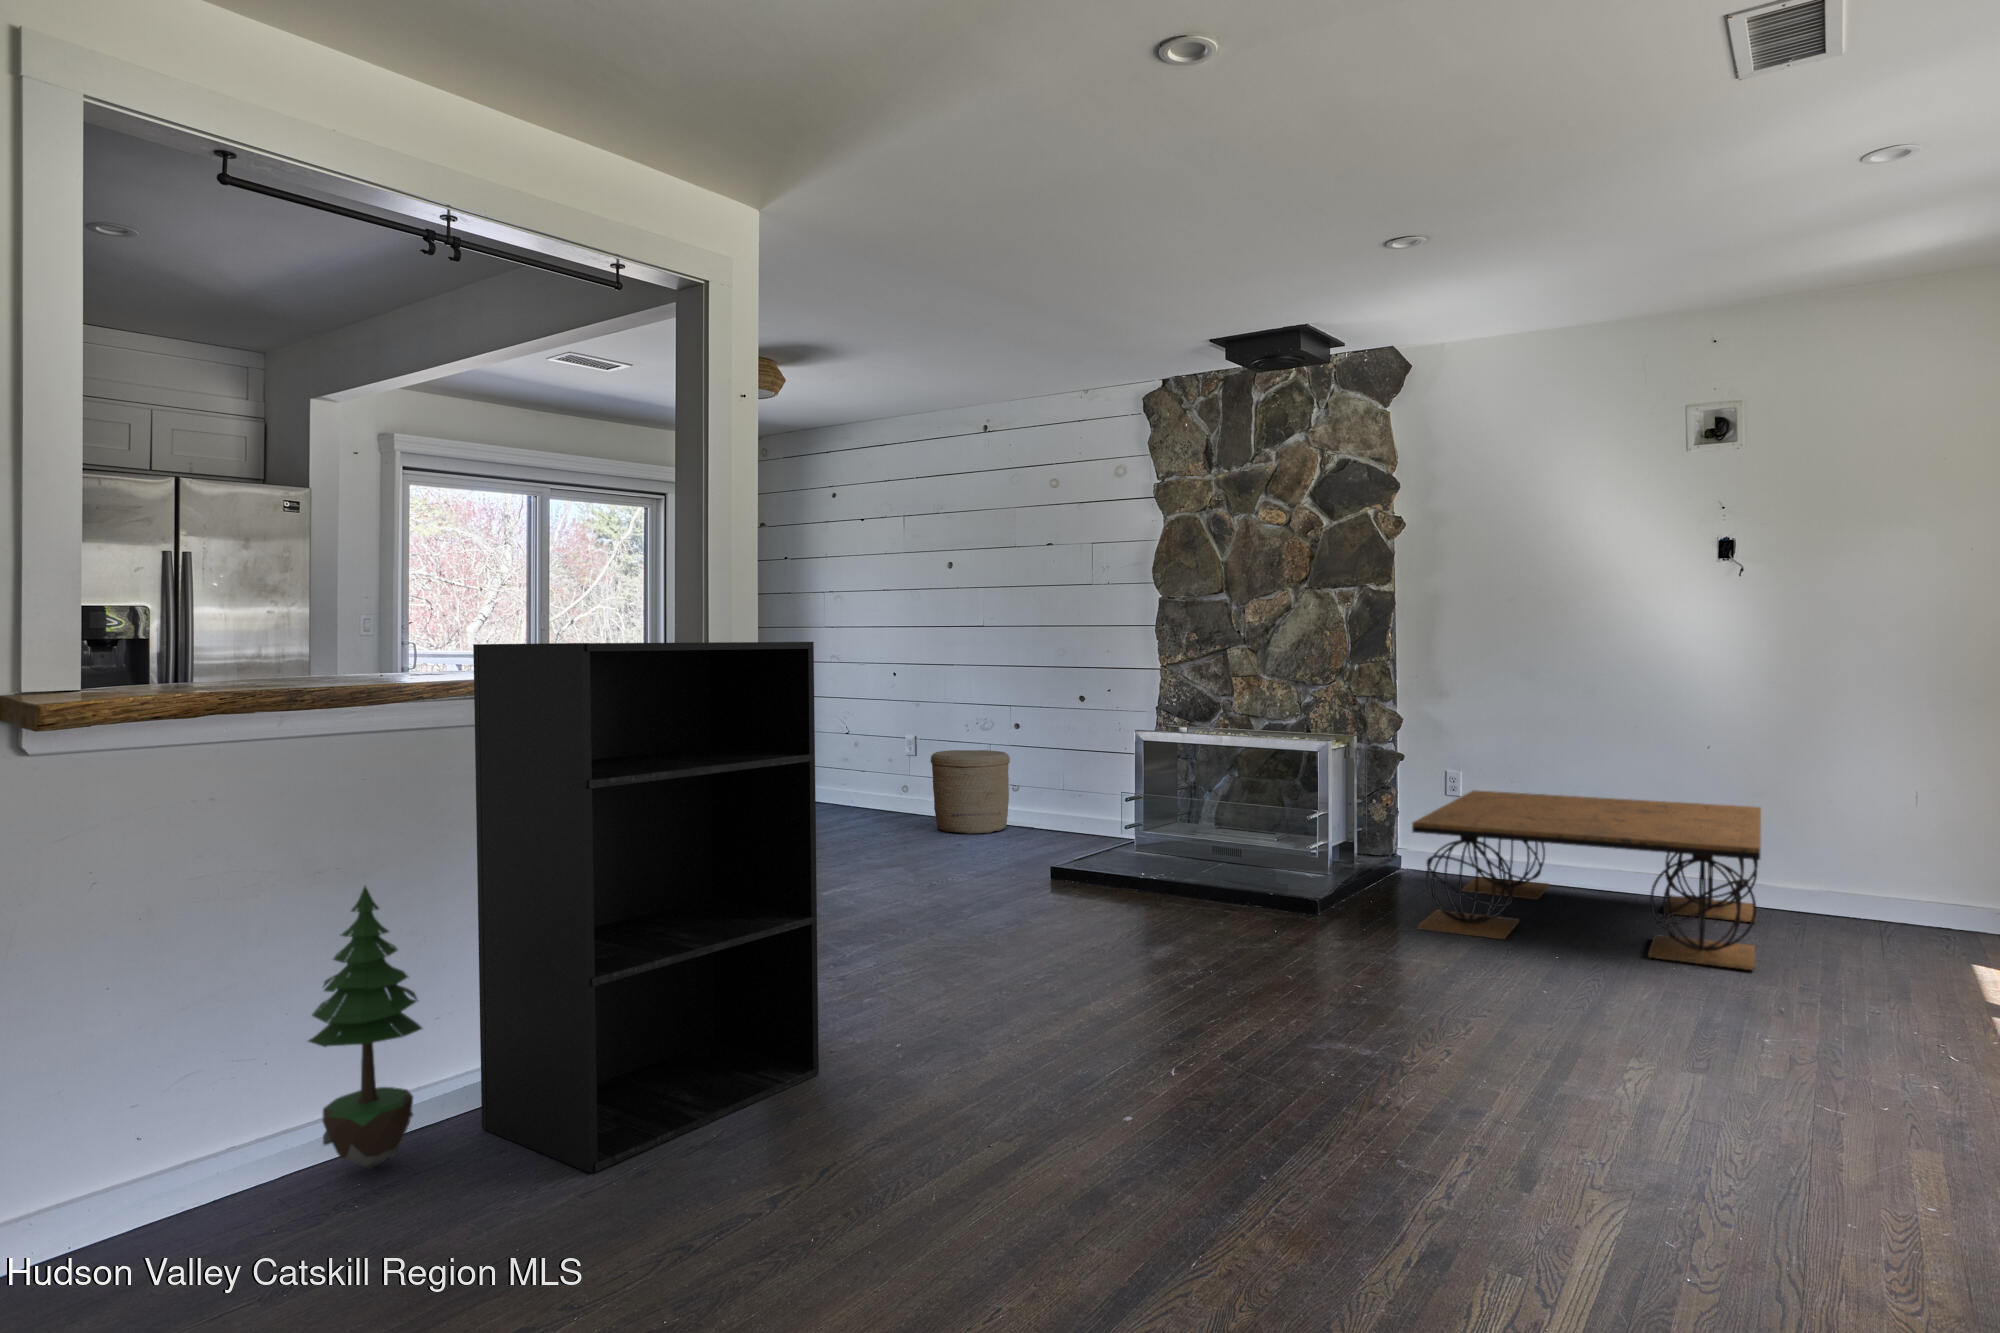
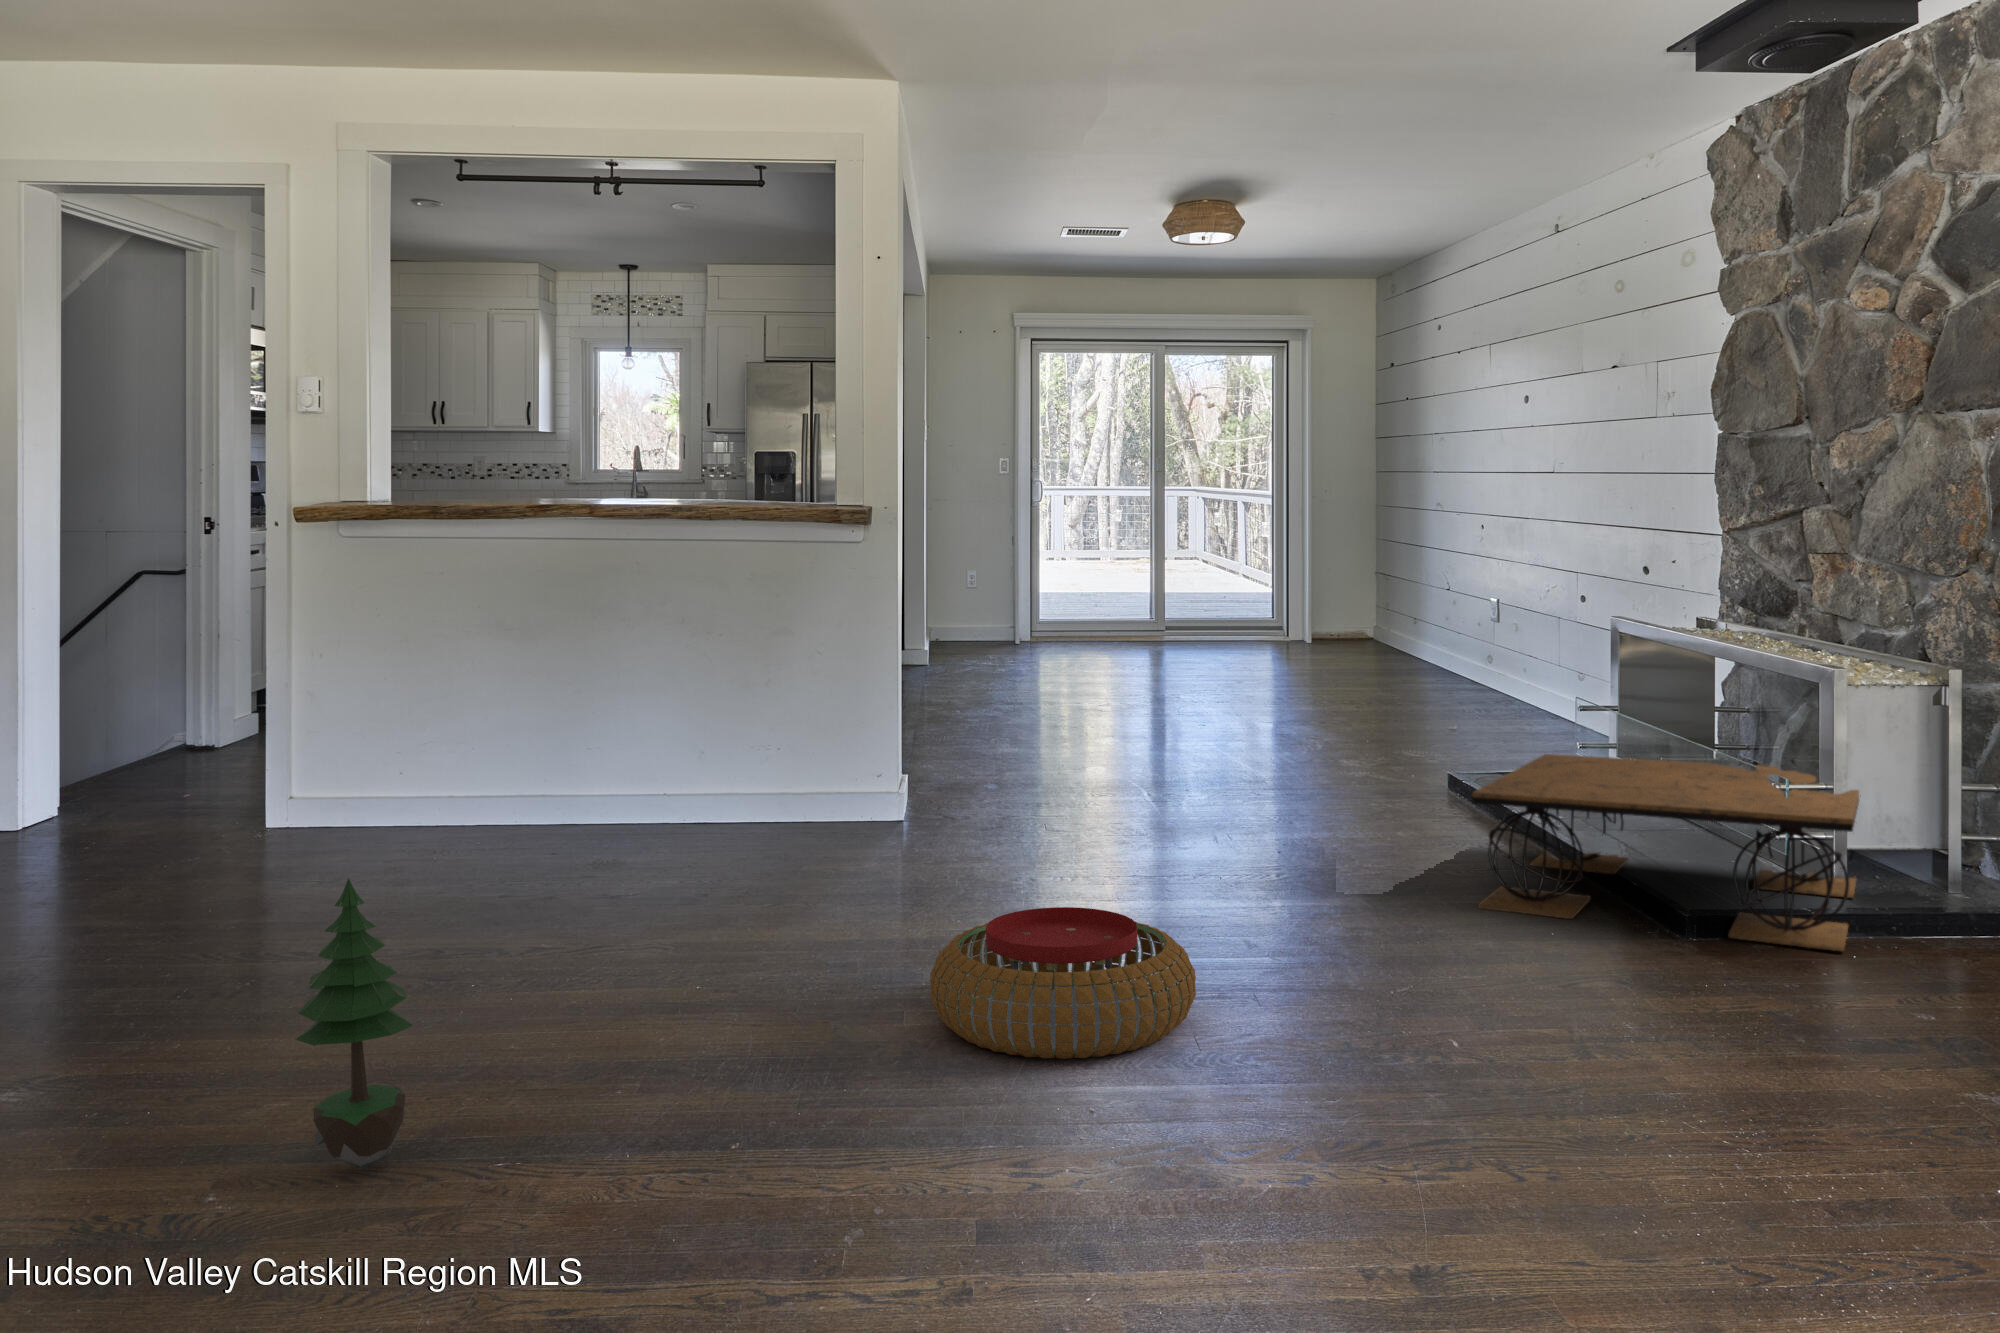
bookshelf: present [473,642,819,1173] -> none [451,613,825,1172]
woven basket: present [931,750,1010,834] -> none [948,713,1036,805]
pouf: none [918,923,1167,1066] -> present [930,907,1196,1059]

